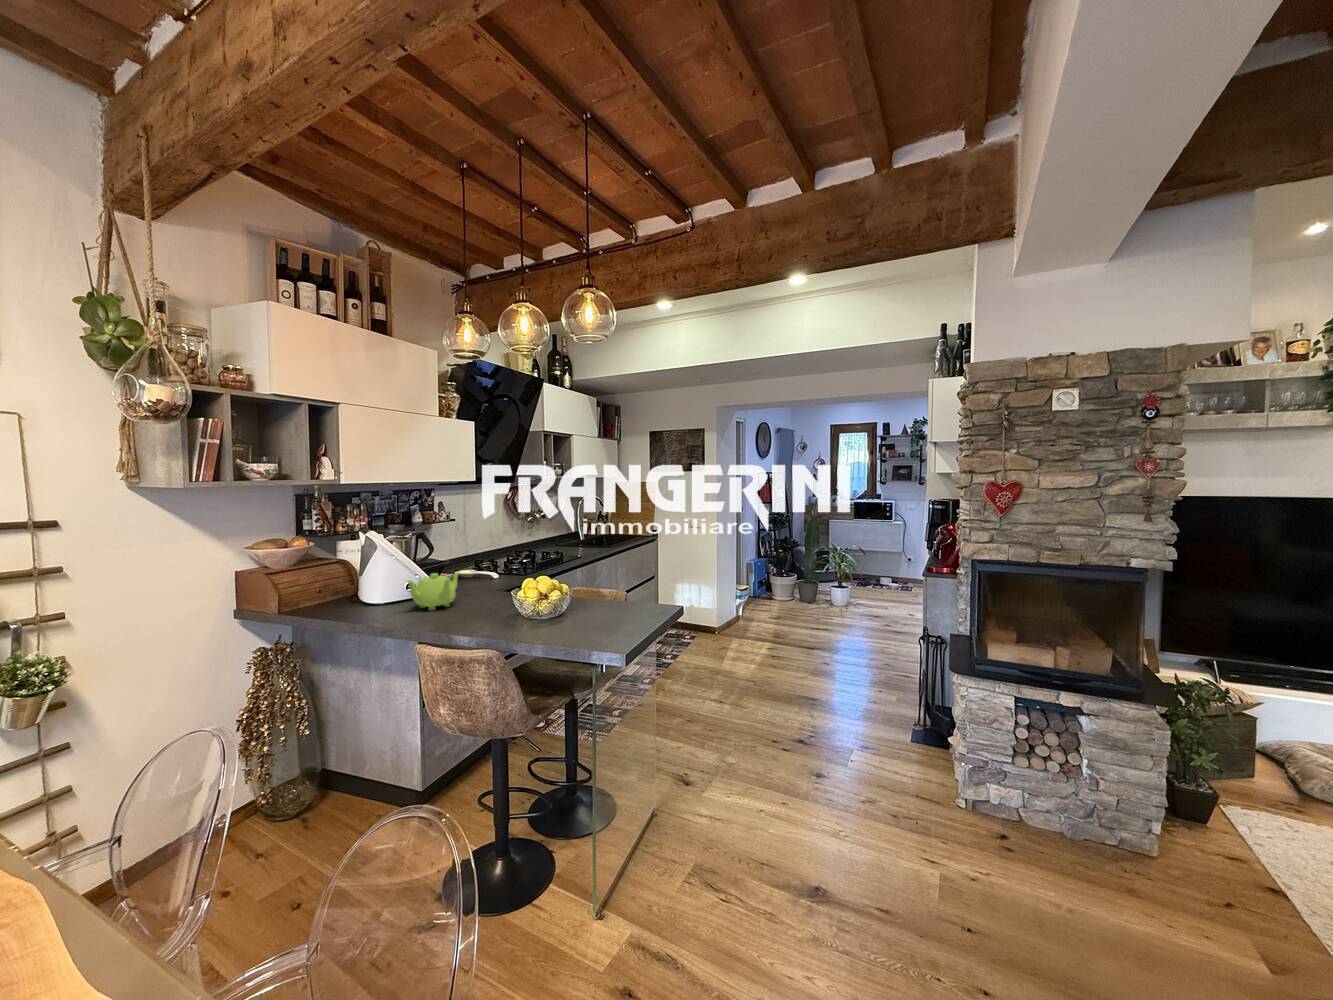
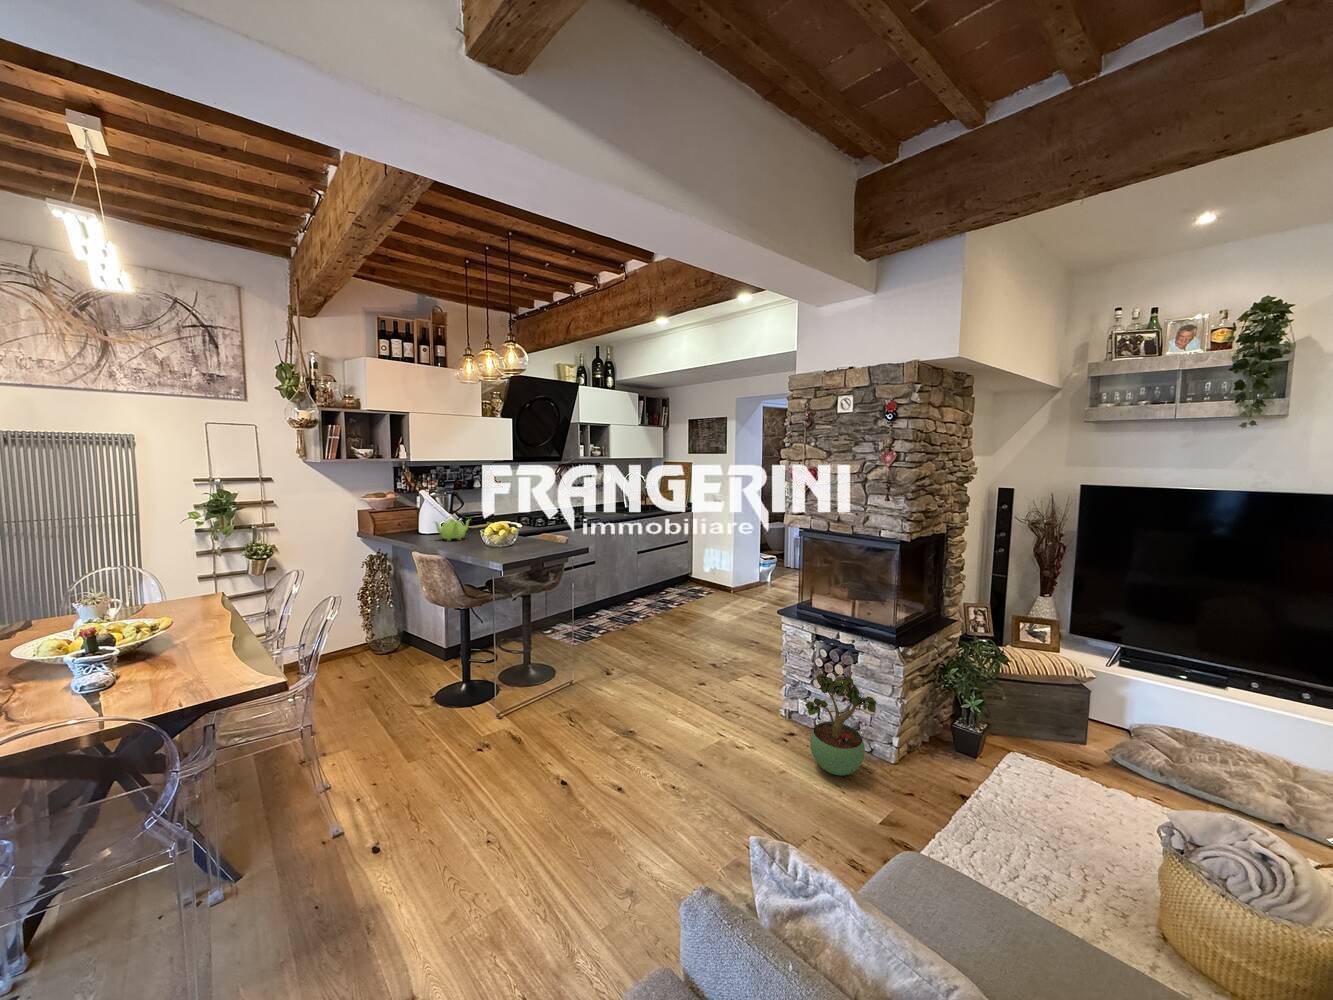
potted plant: none [1029,734,1135,865] -> present [805,673,876,775]

